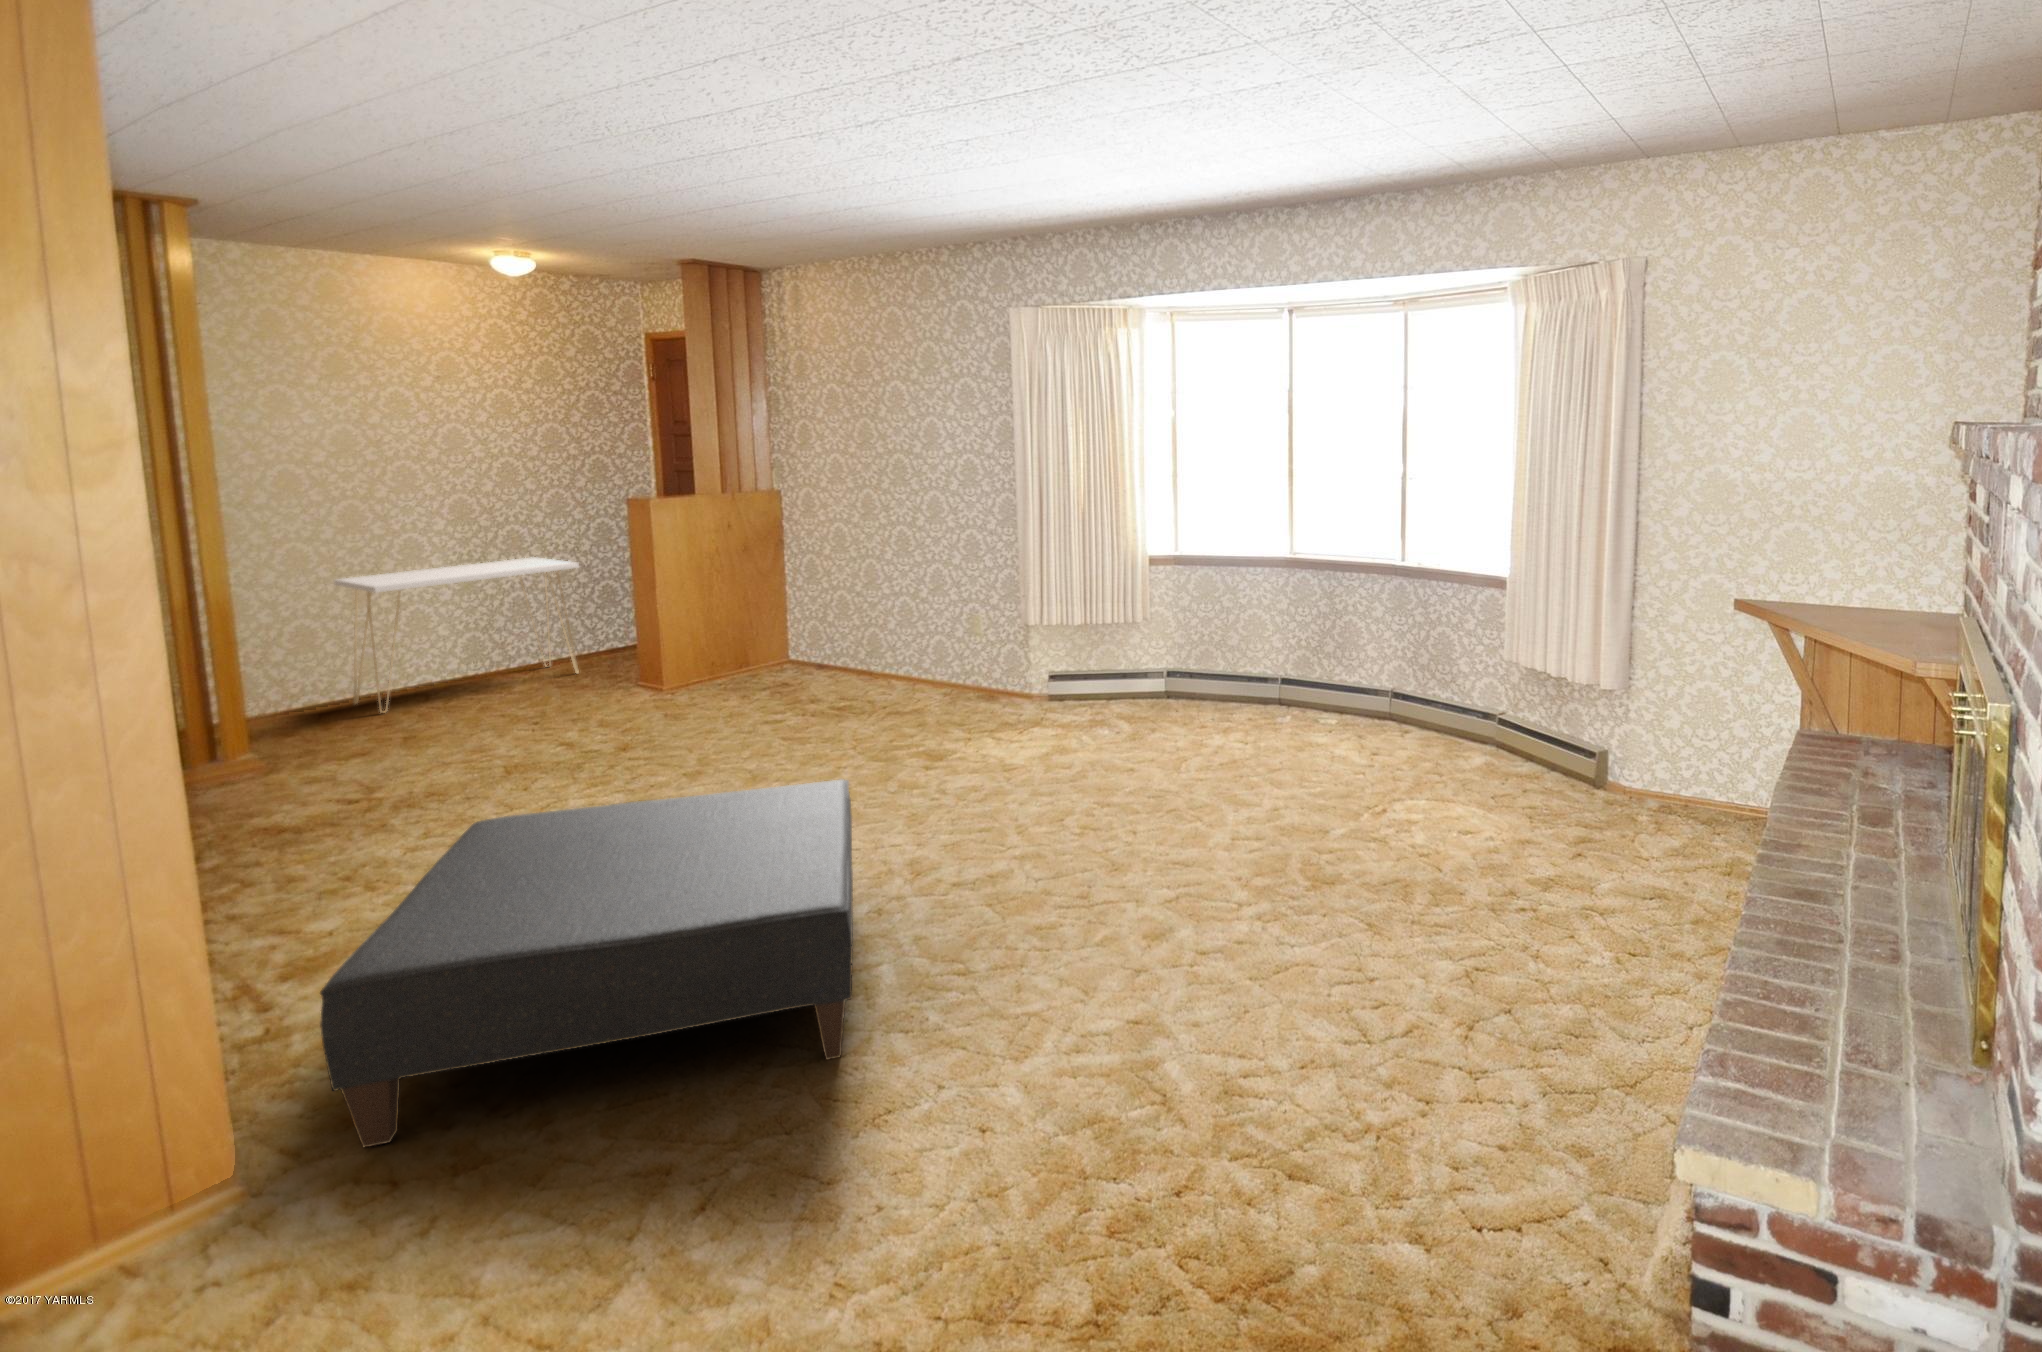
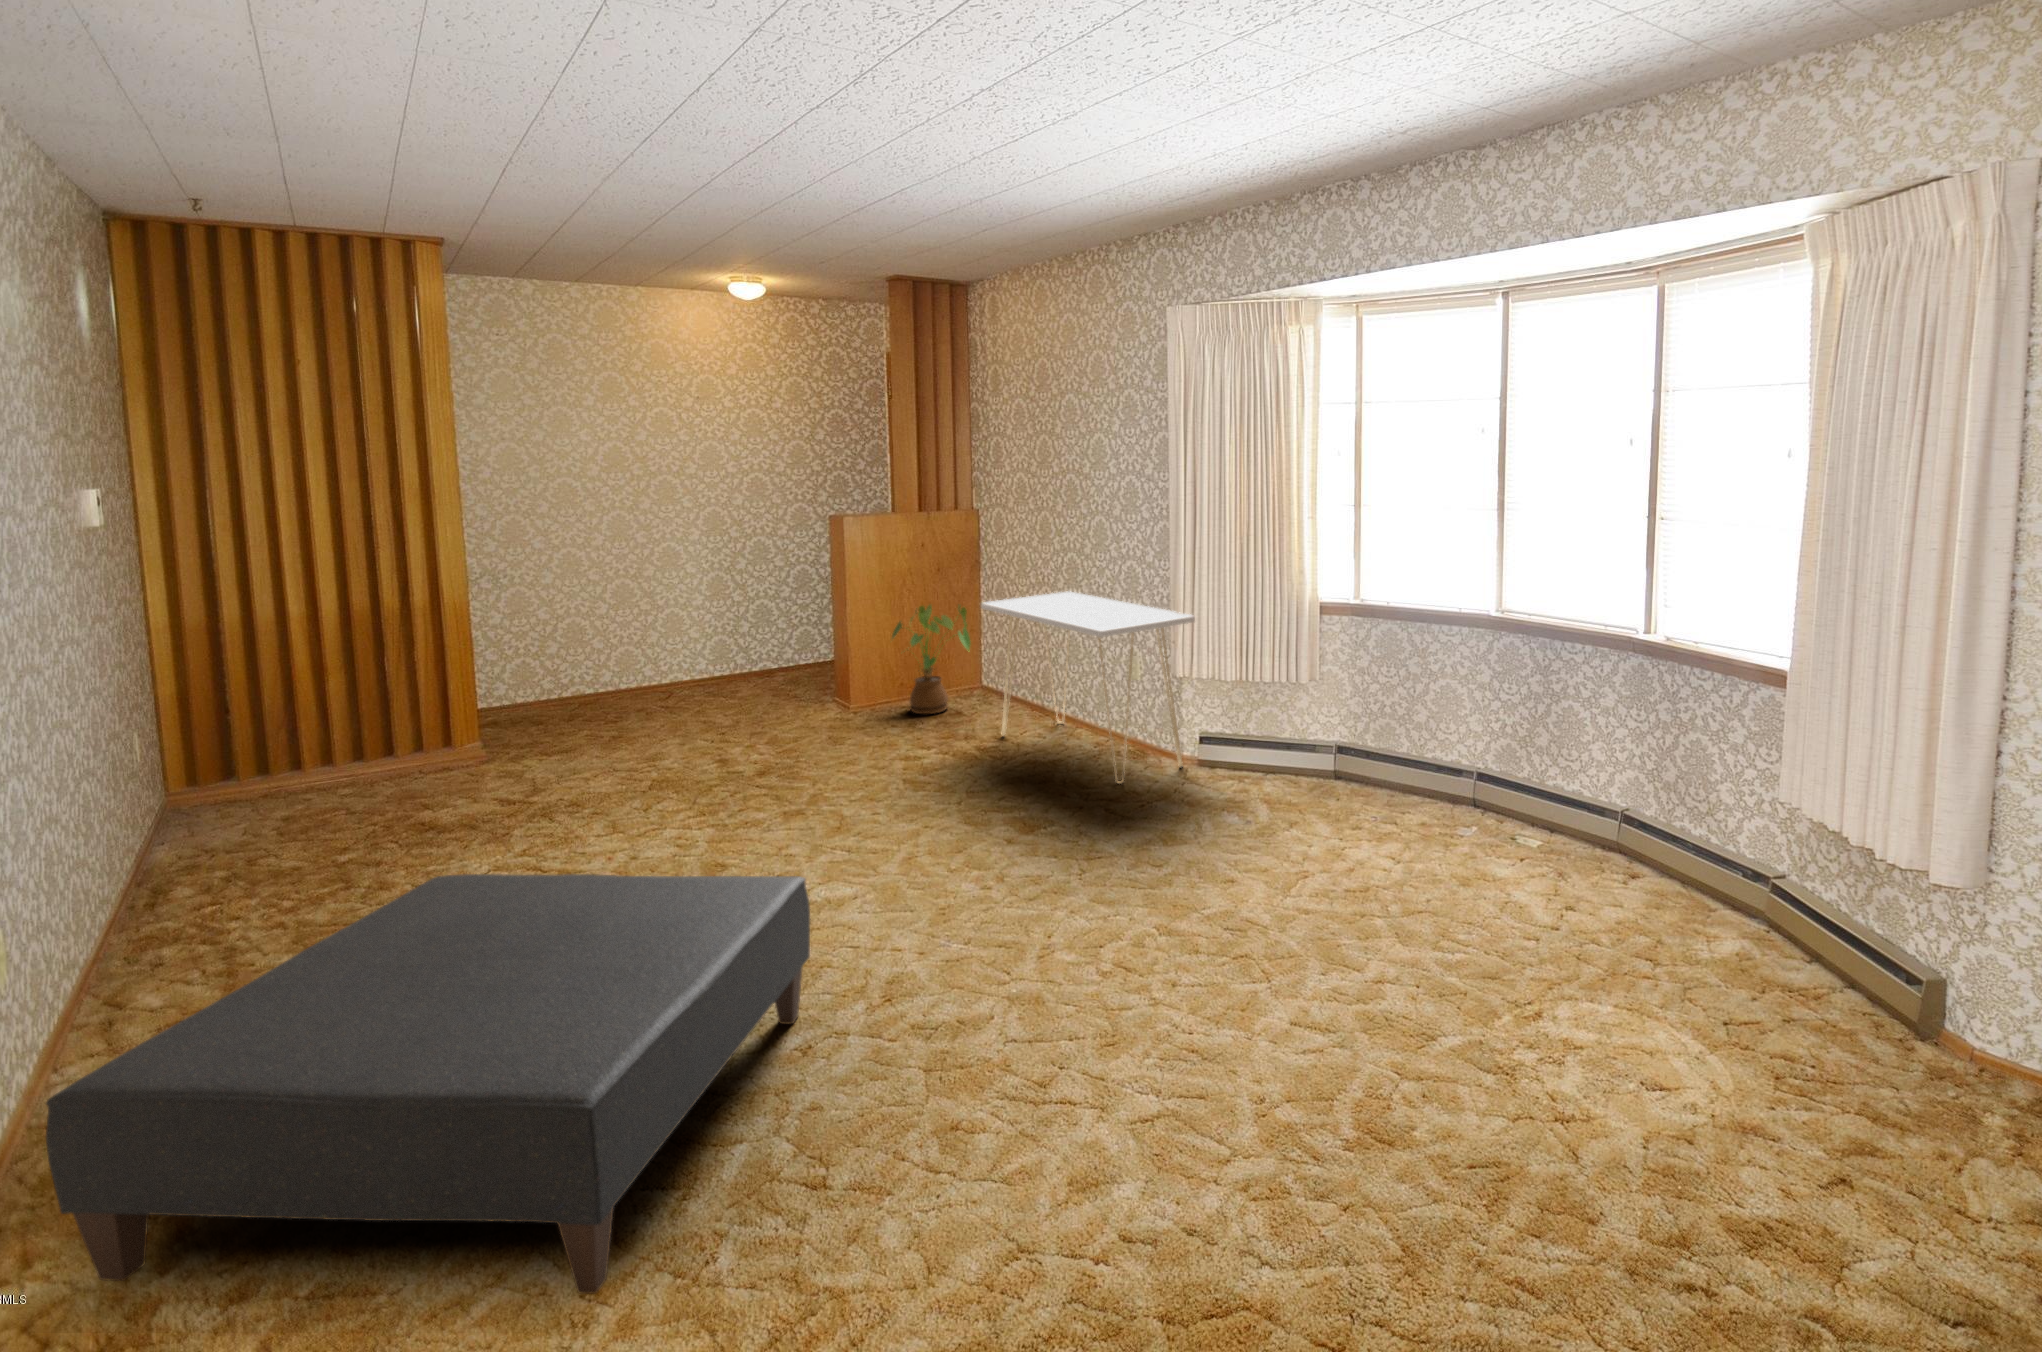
console table: present [334,557,579,713] -> present [981,592,1195,784]
house plant: none [713,580,797,687] -> present [892,605,970,714]

